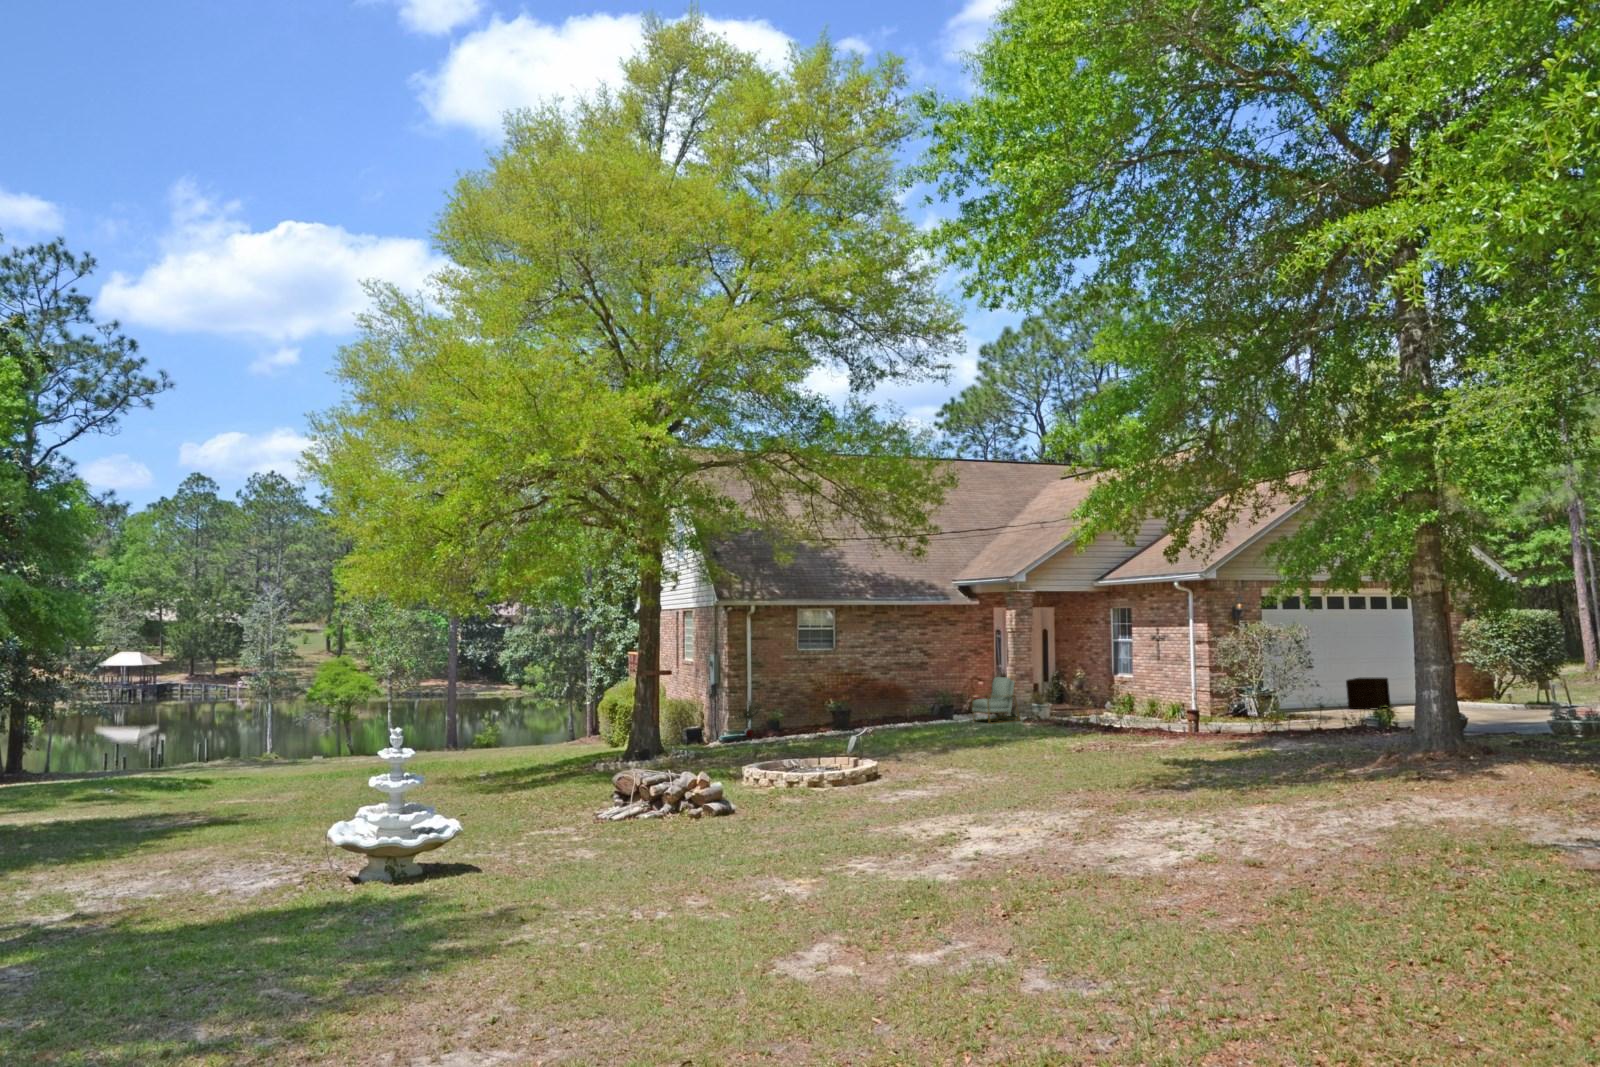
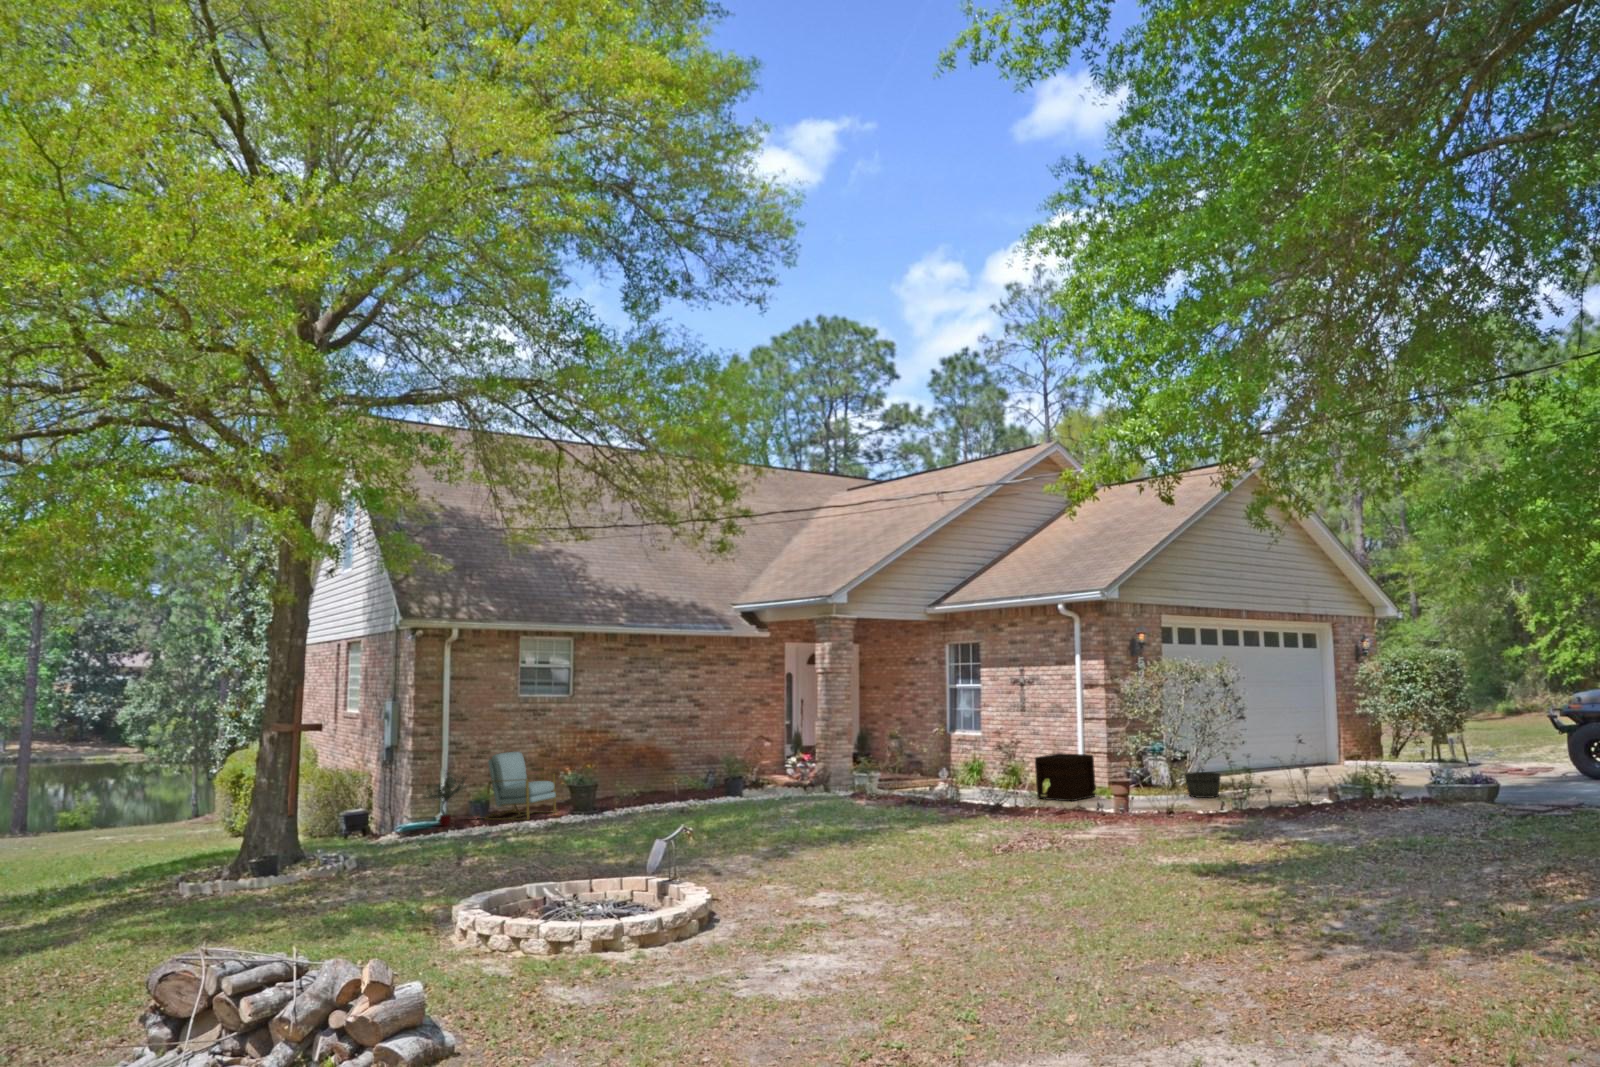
chair: present [972,677,1020,723] -> present [485,752,556,820]
wooden crate: present [1346,677,1390,709] -> present [1035,753,1096,801]
wooden bucket: none [1265,702,1292,725] -> present [1184,769,1220,798]

